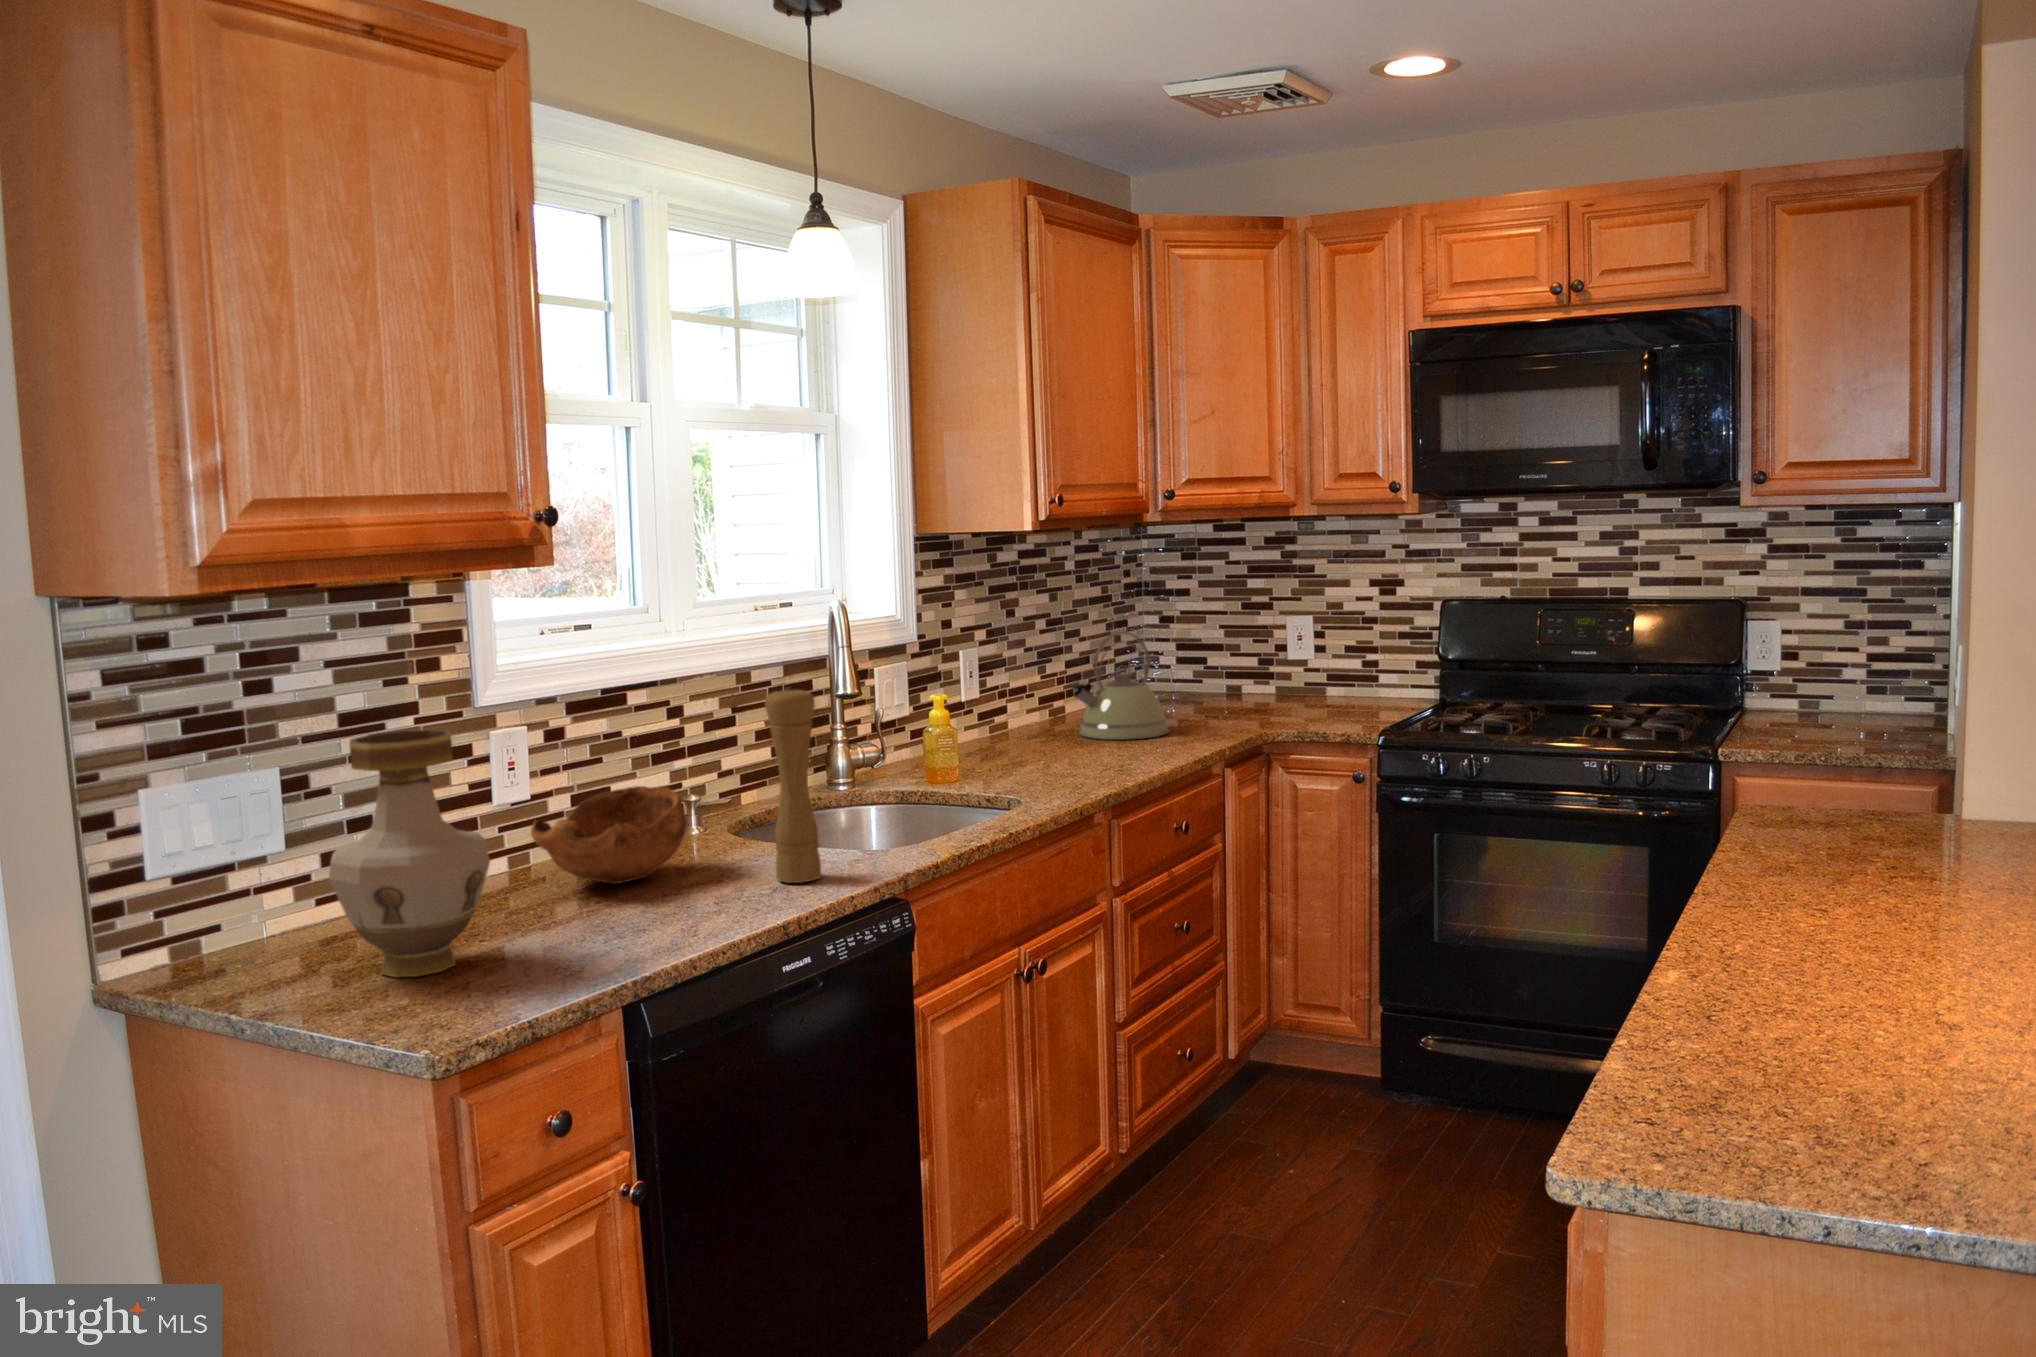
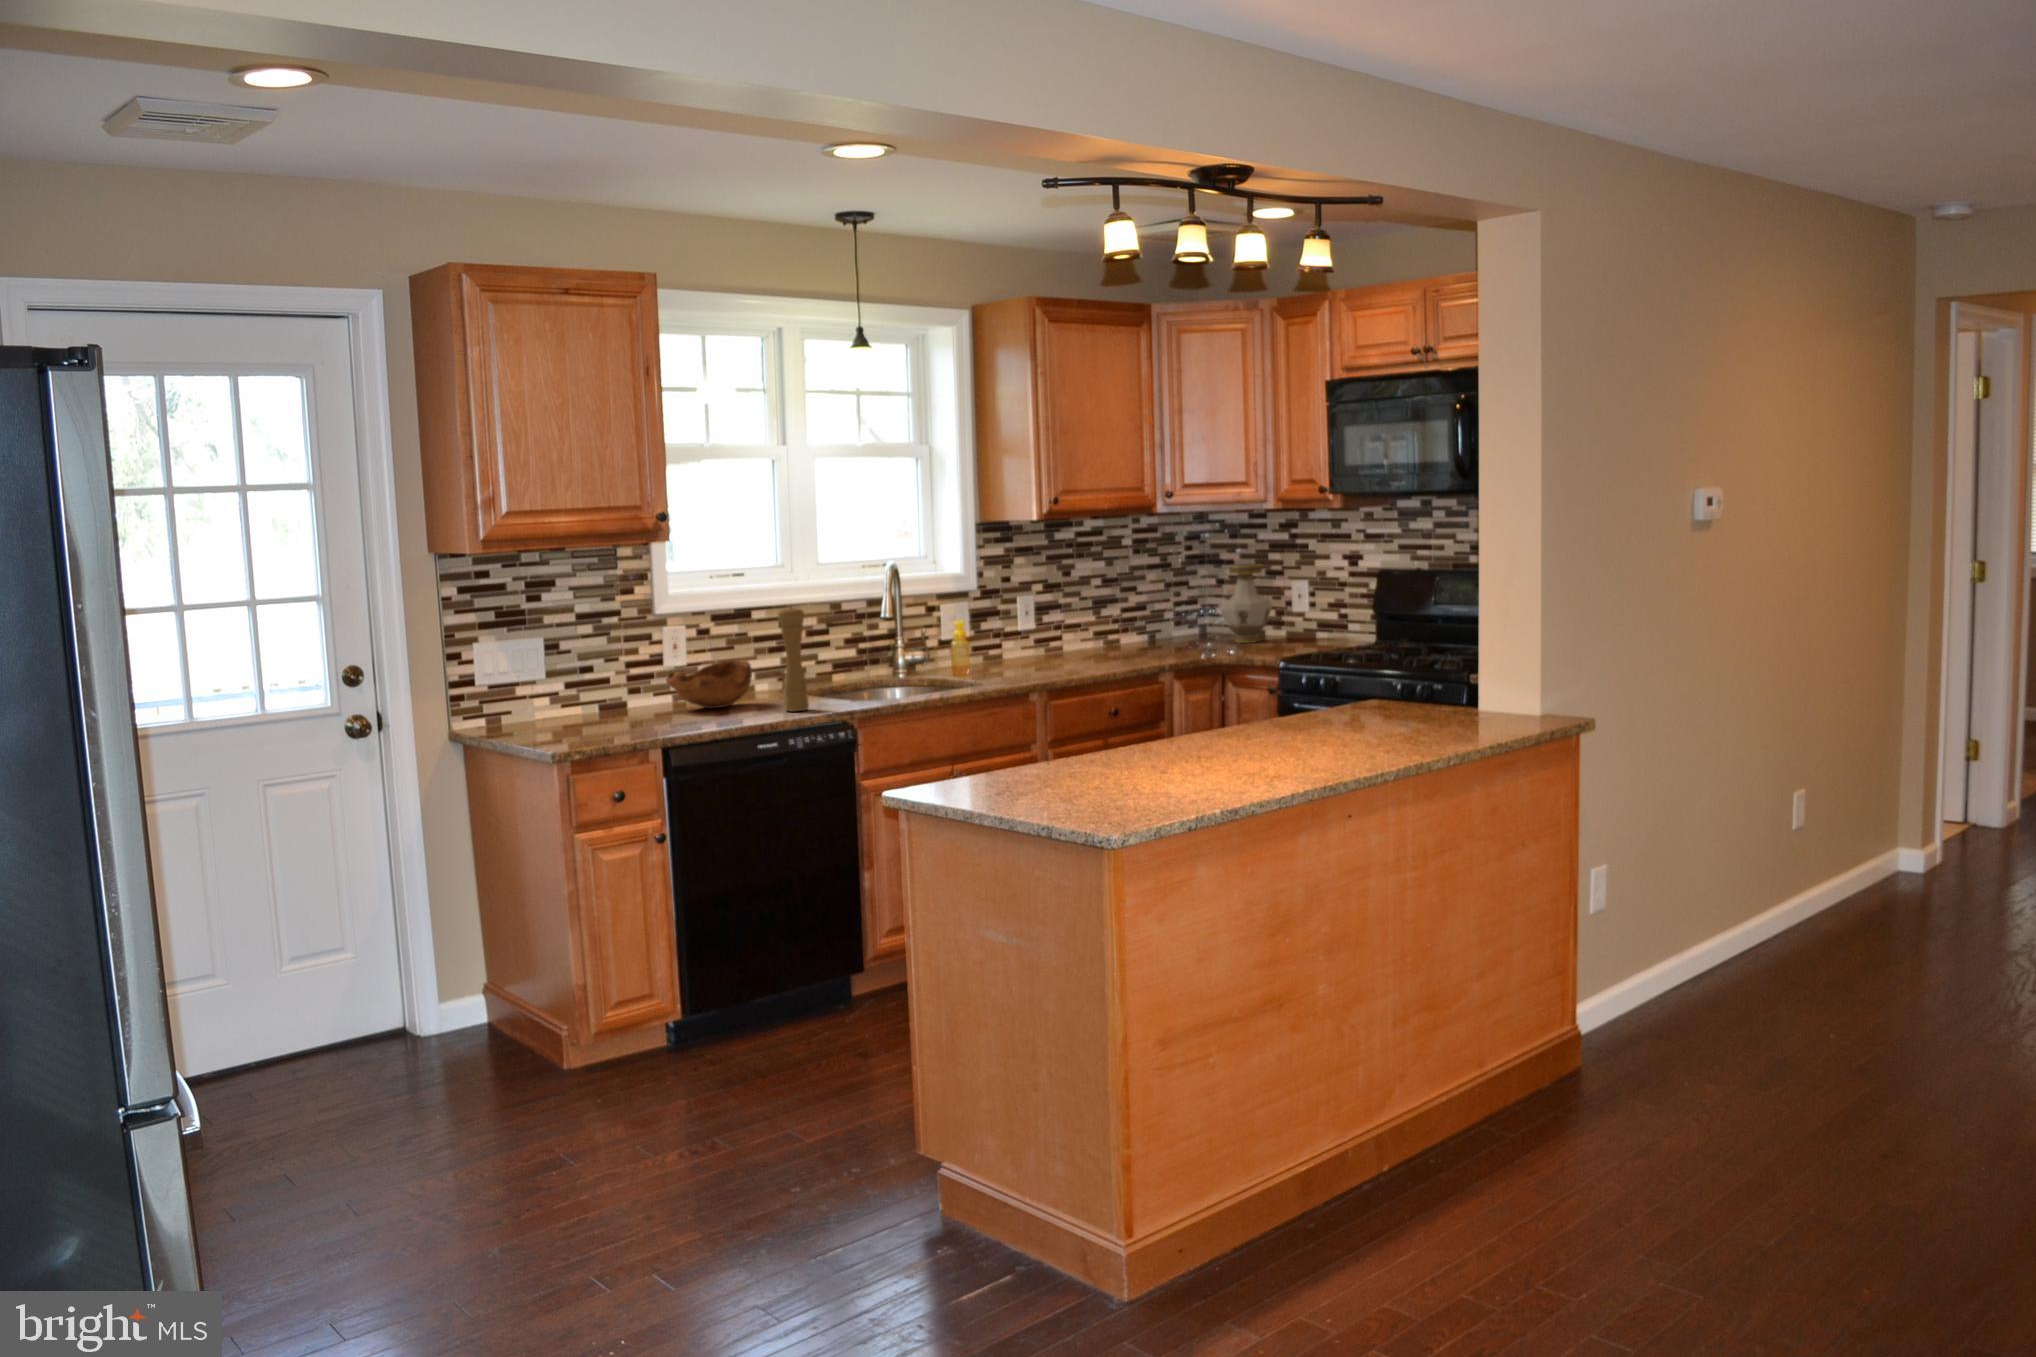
kettle: present [1072,632,1169,740] -> none [1087,587,1156,658]
vase: present [329,729,490,977] -> present [1221,564,1272,643]

